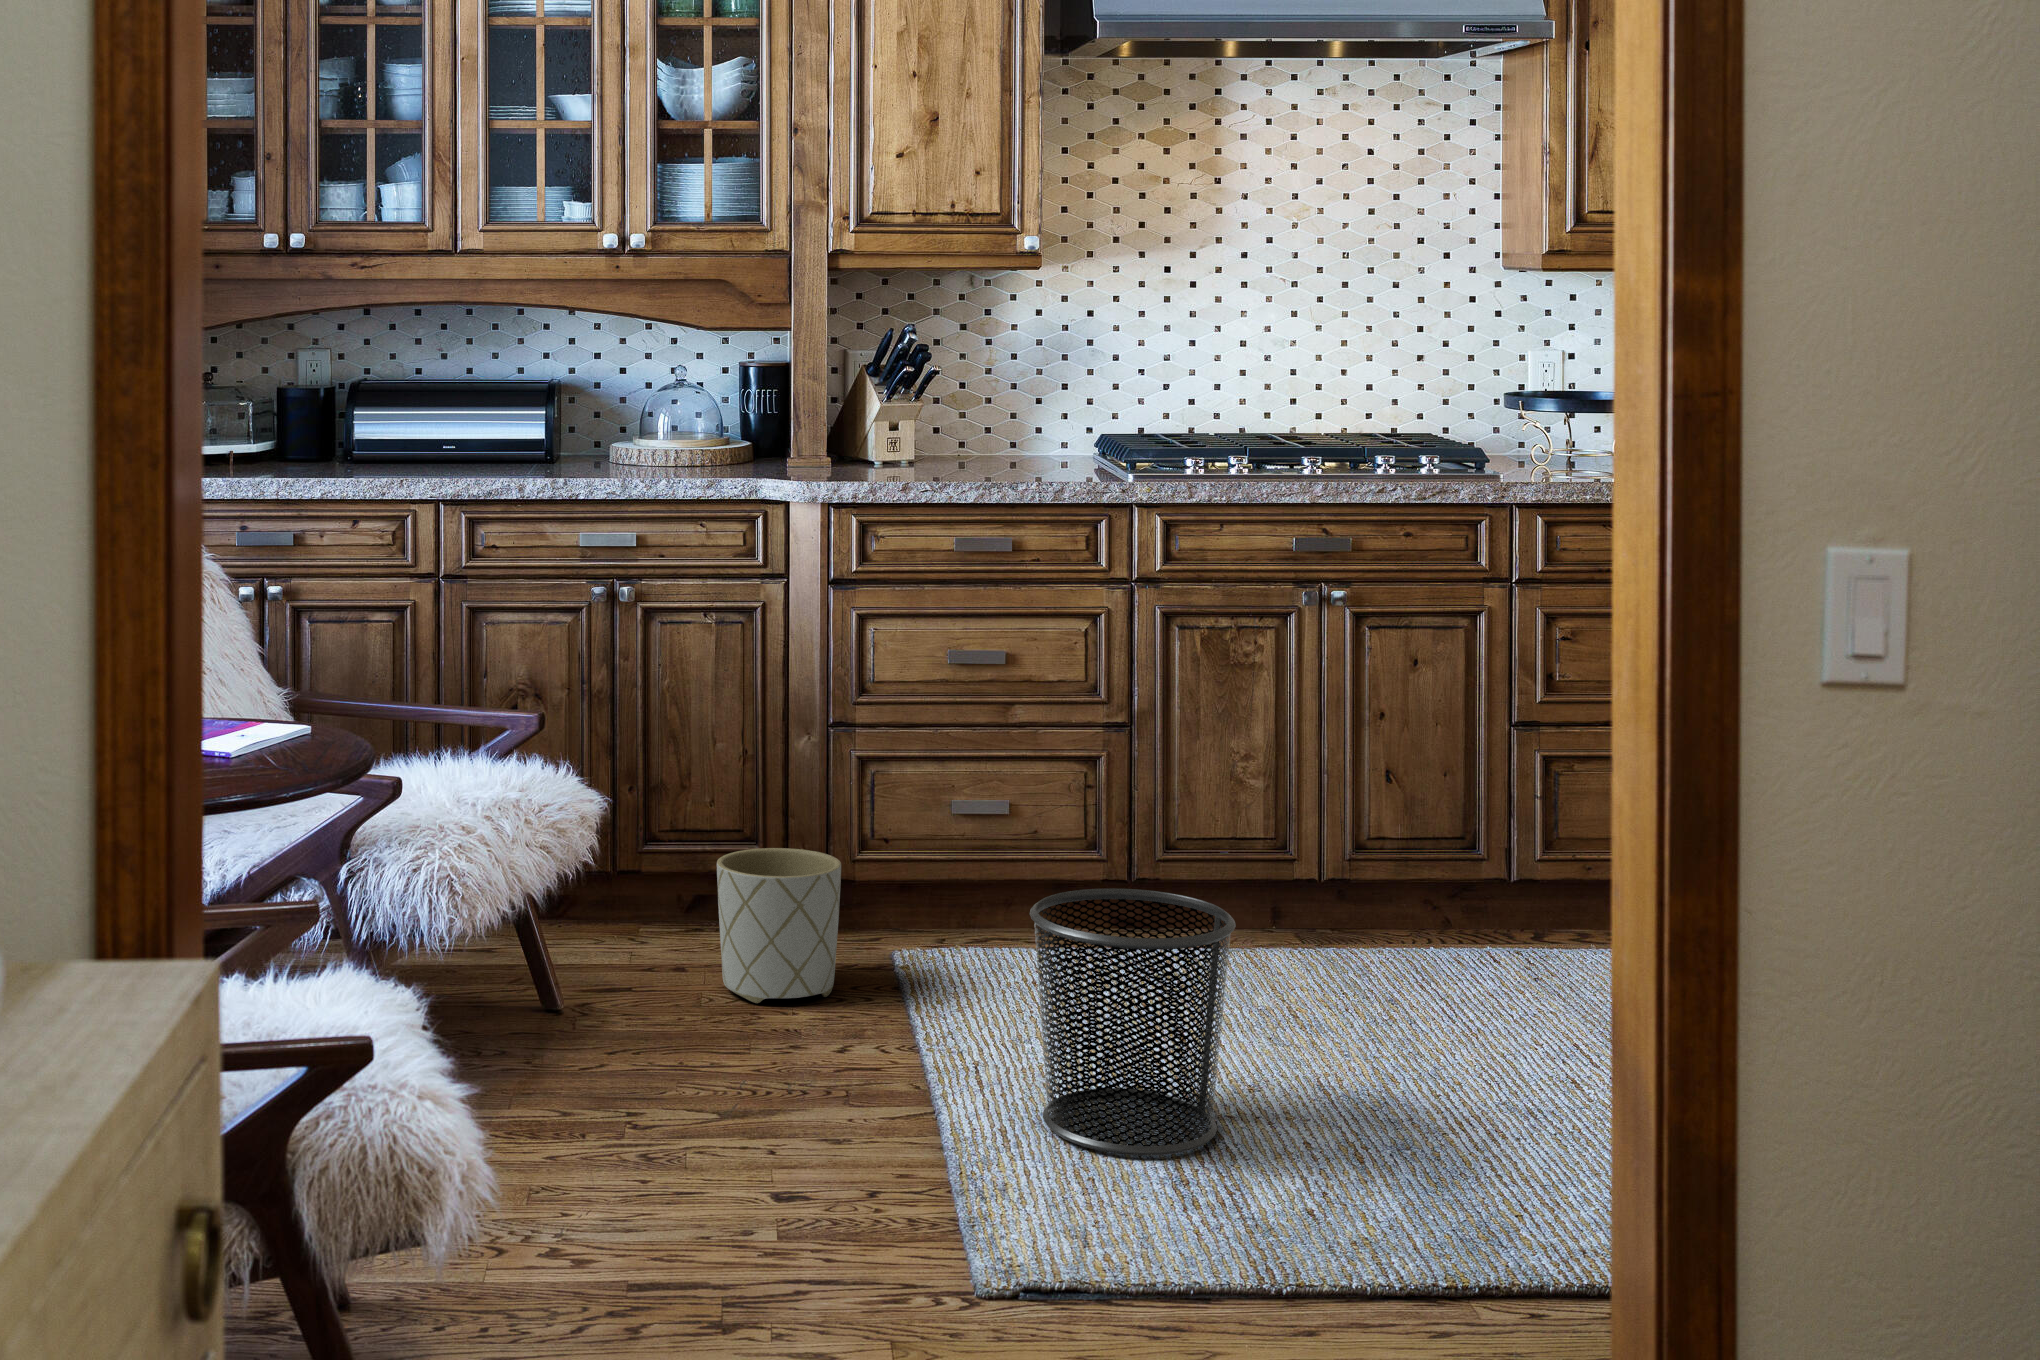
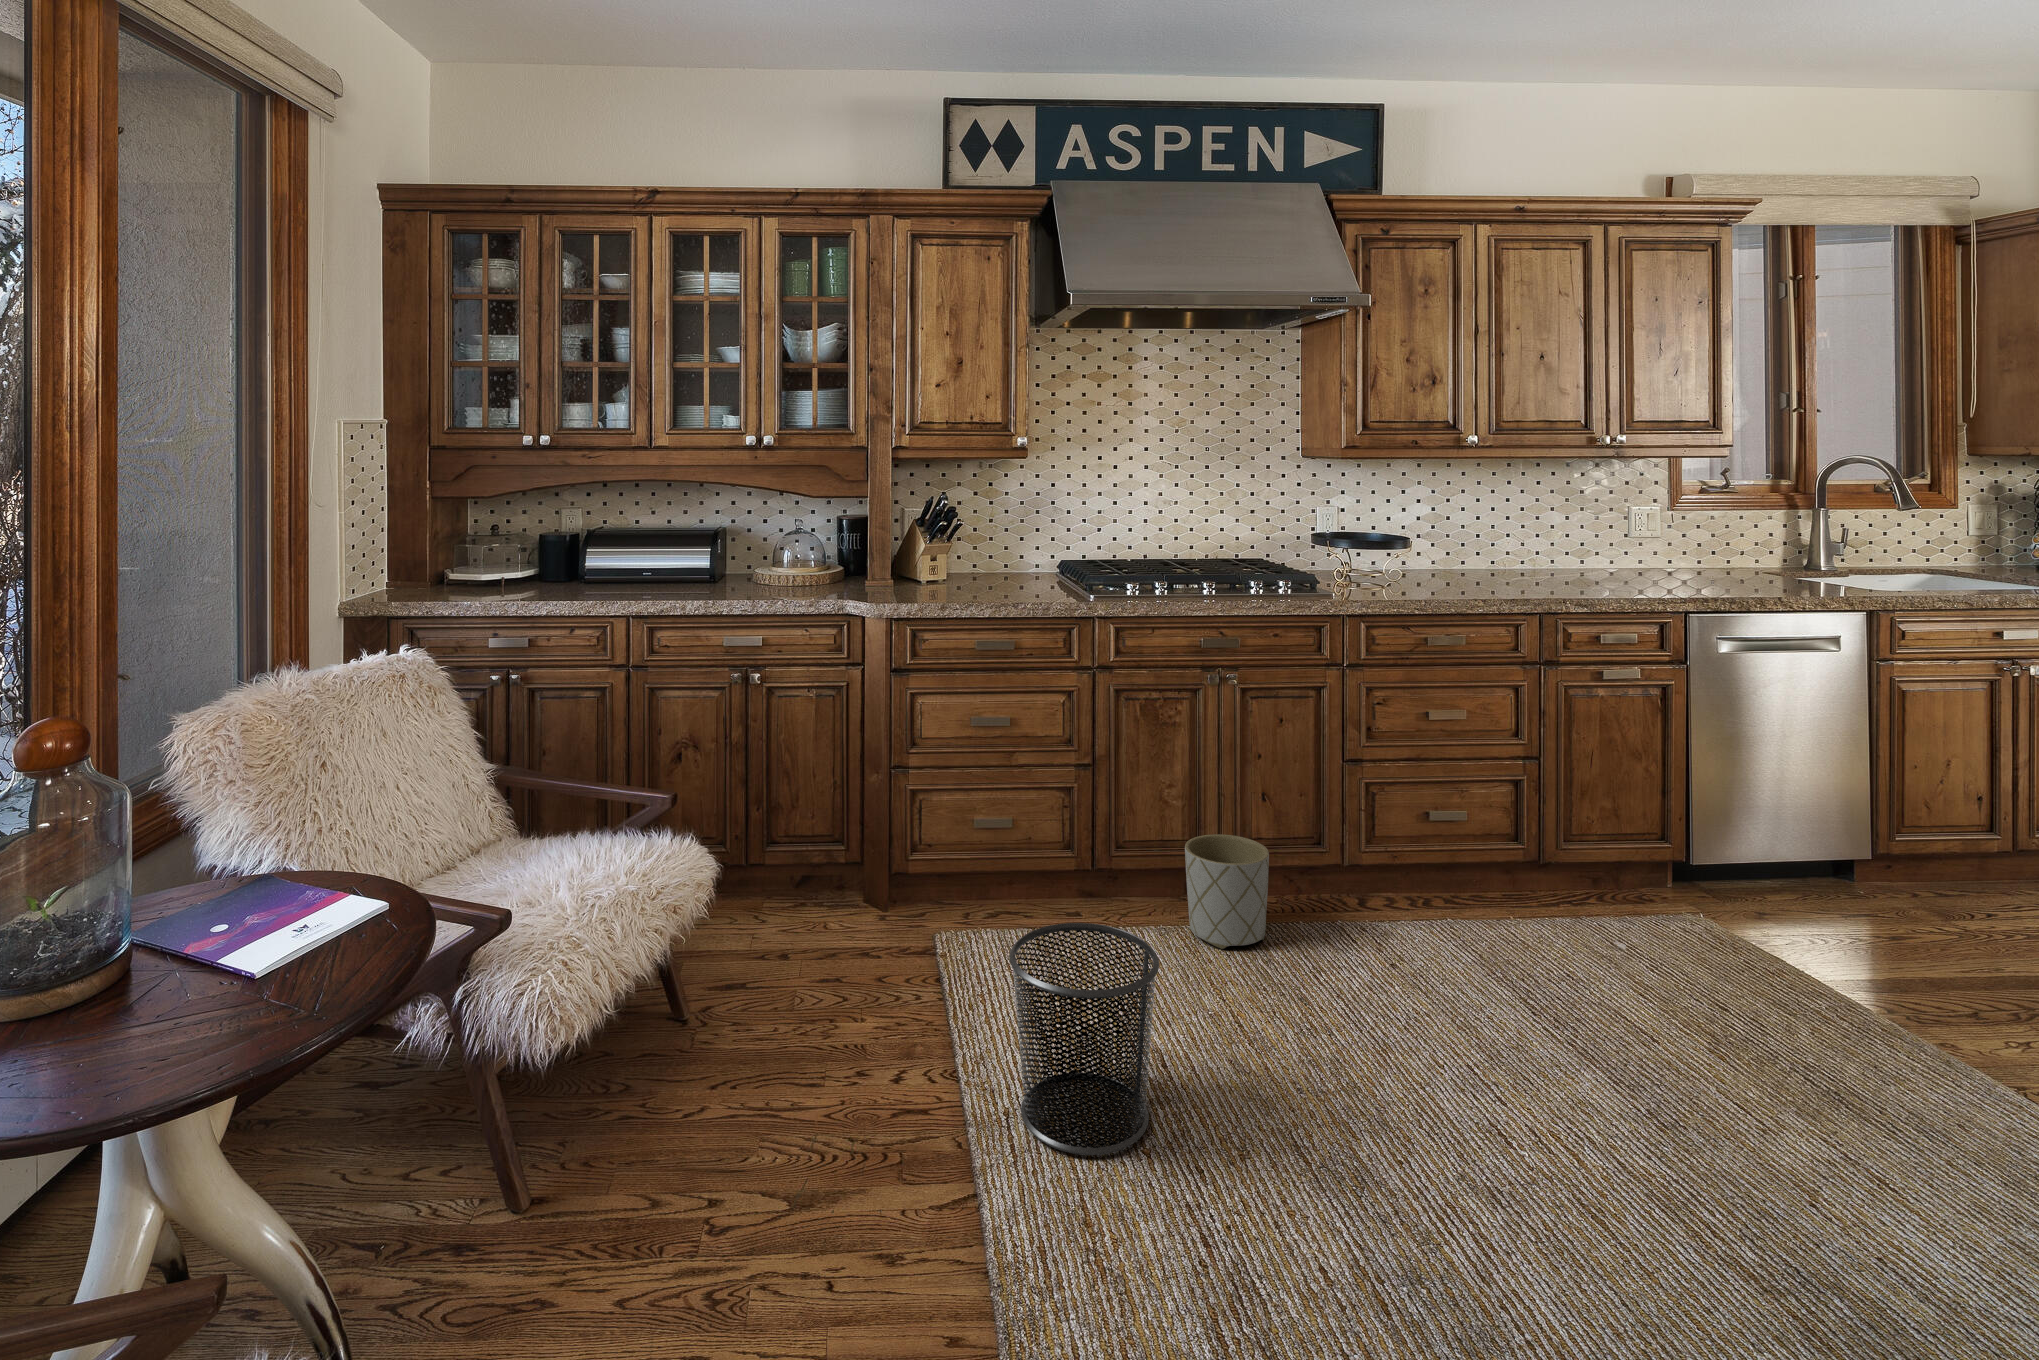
planter: present [717,848,841,1003] -> present [1185,834,1269,949]

